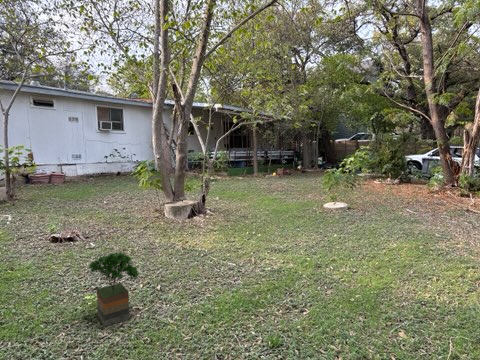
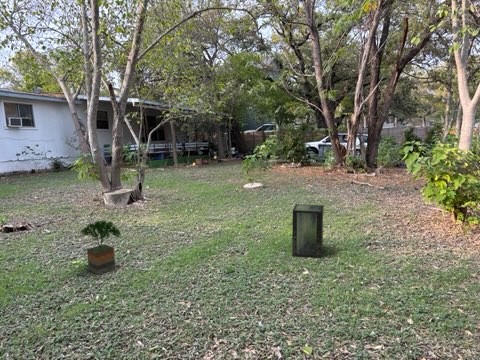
storage box: none [382,255,440,352] -> present [292,204,323,258]

